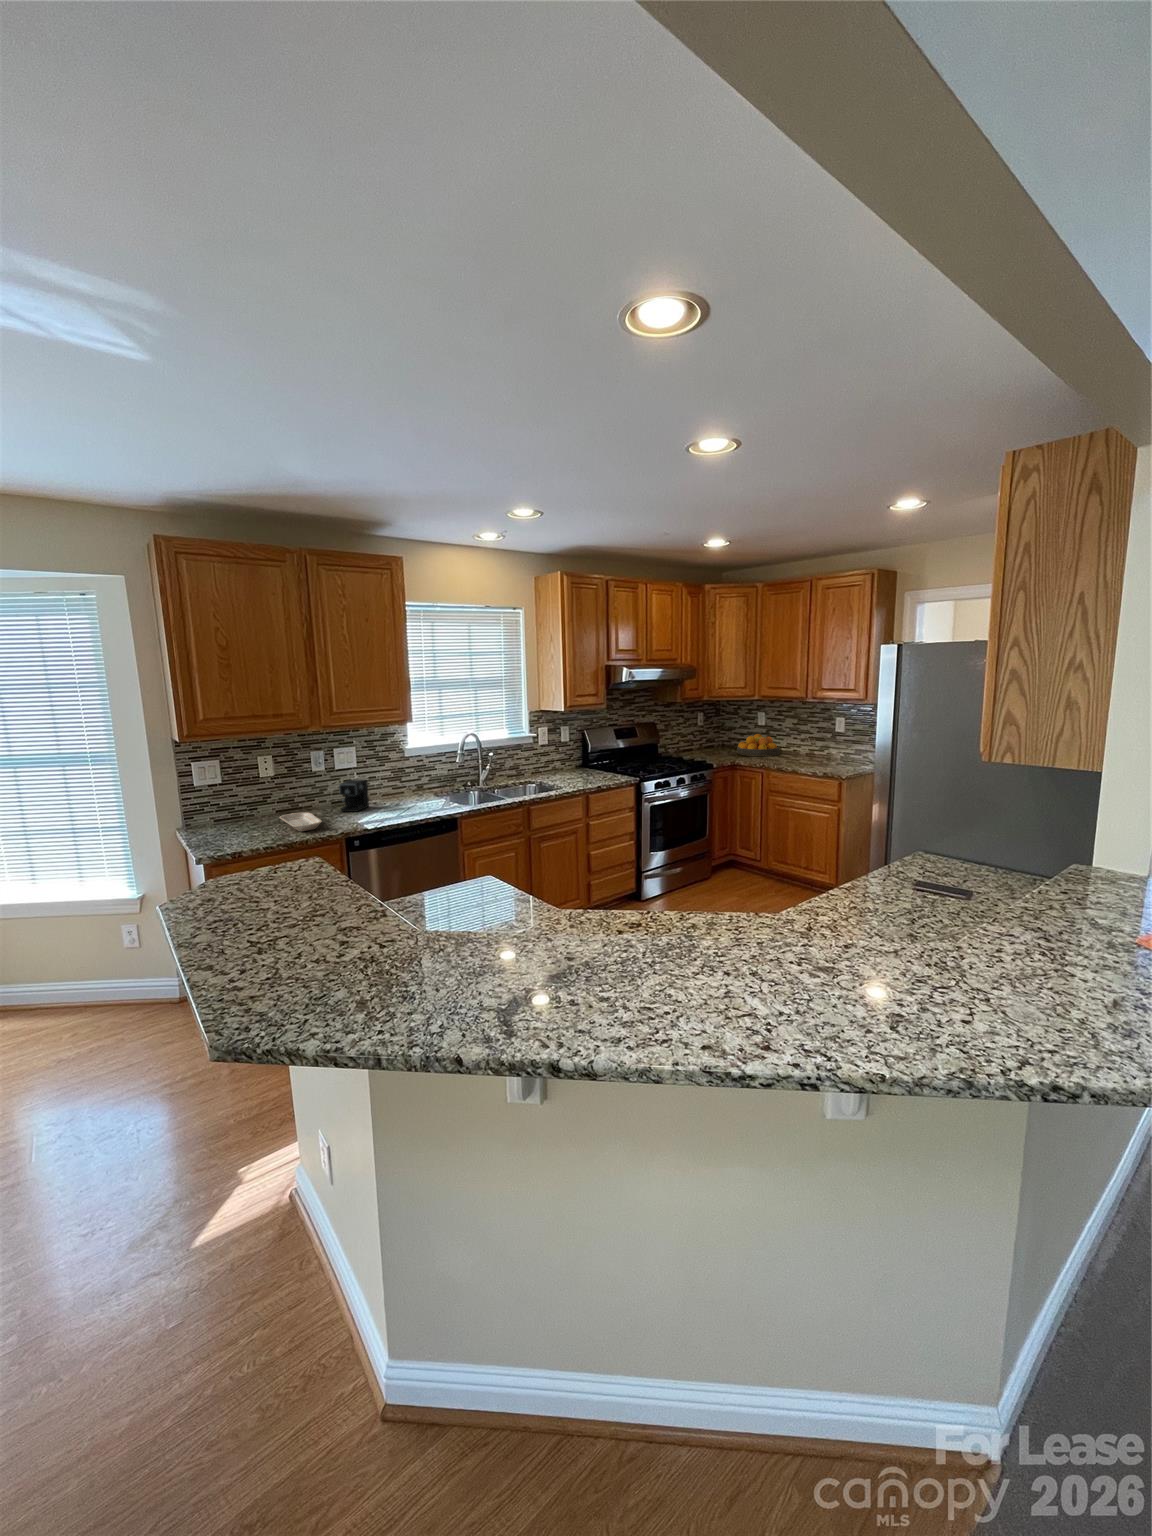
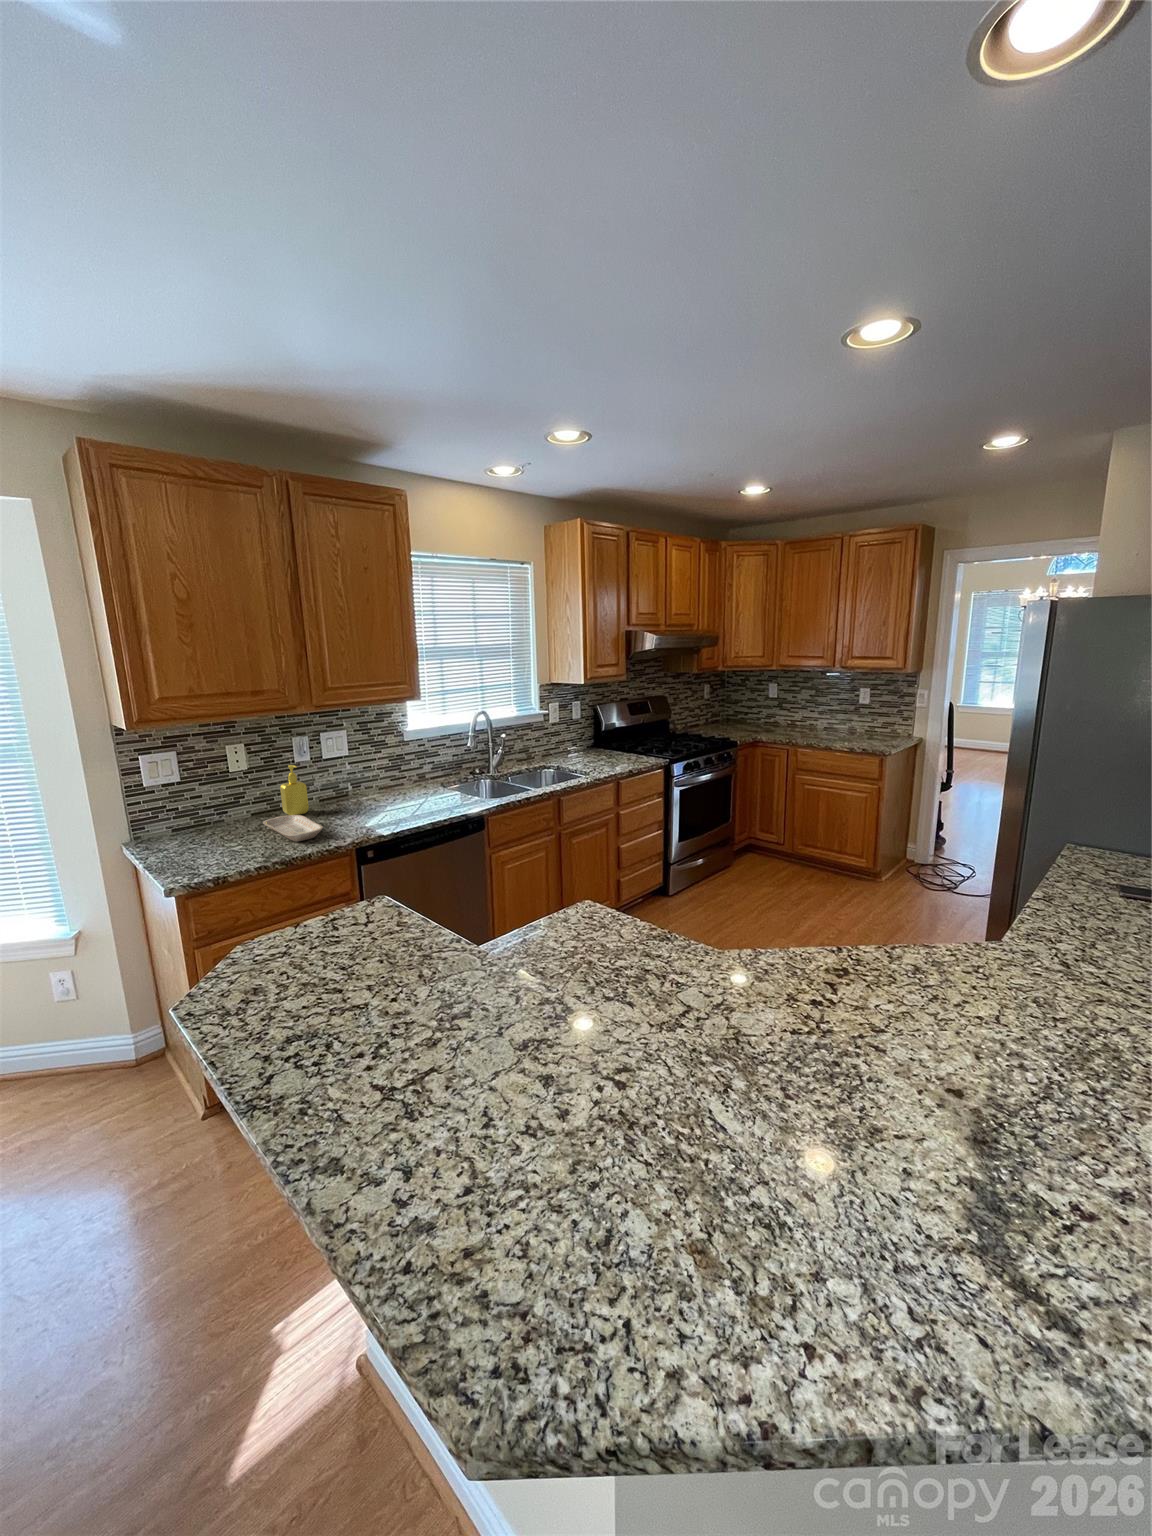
fruit bowl: present [737,734,780,756] -> none [746,707,792,731]
soap dispenser: none [298,773,319,814] -> present [280,765,309,815]
coffee maker: present [339,780,369,812] -> none [334,771,407,811]

